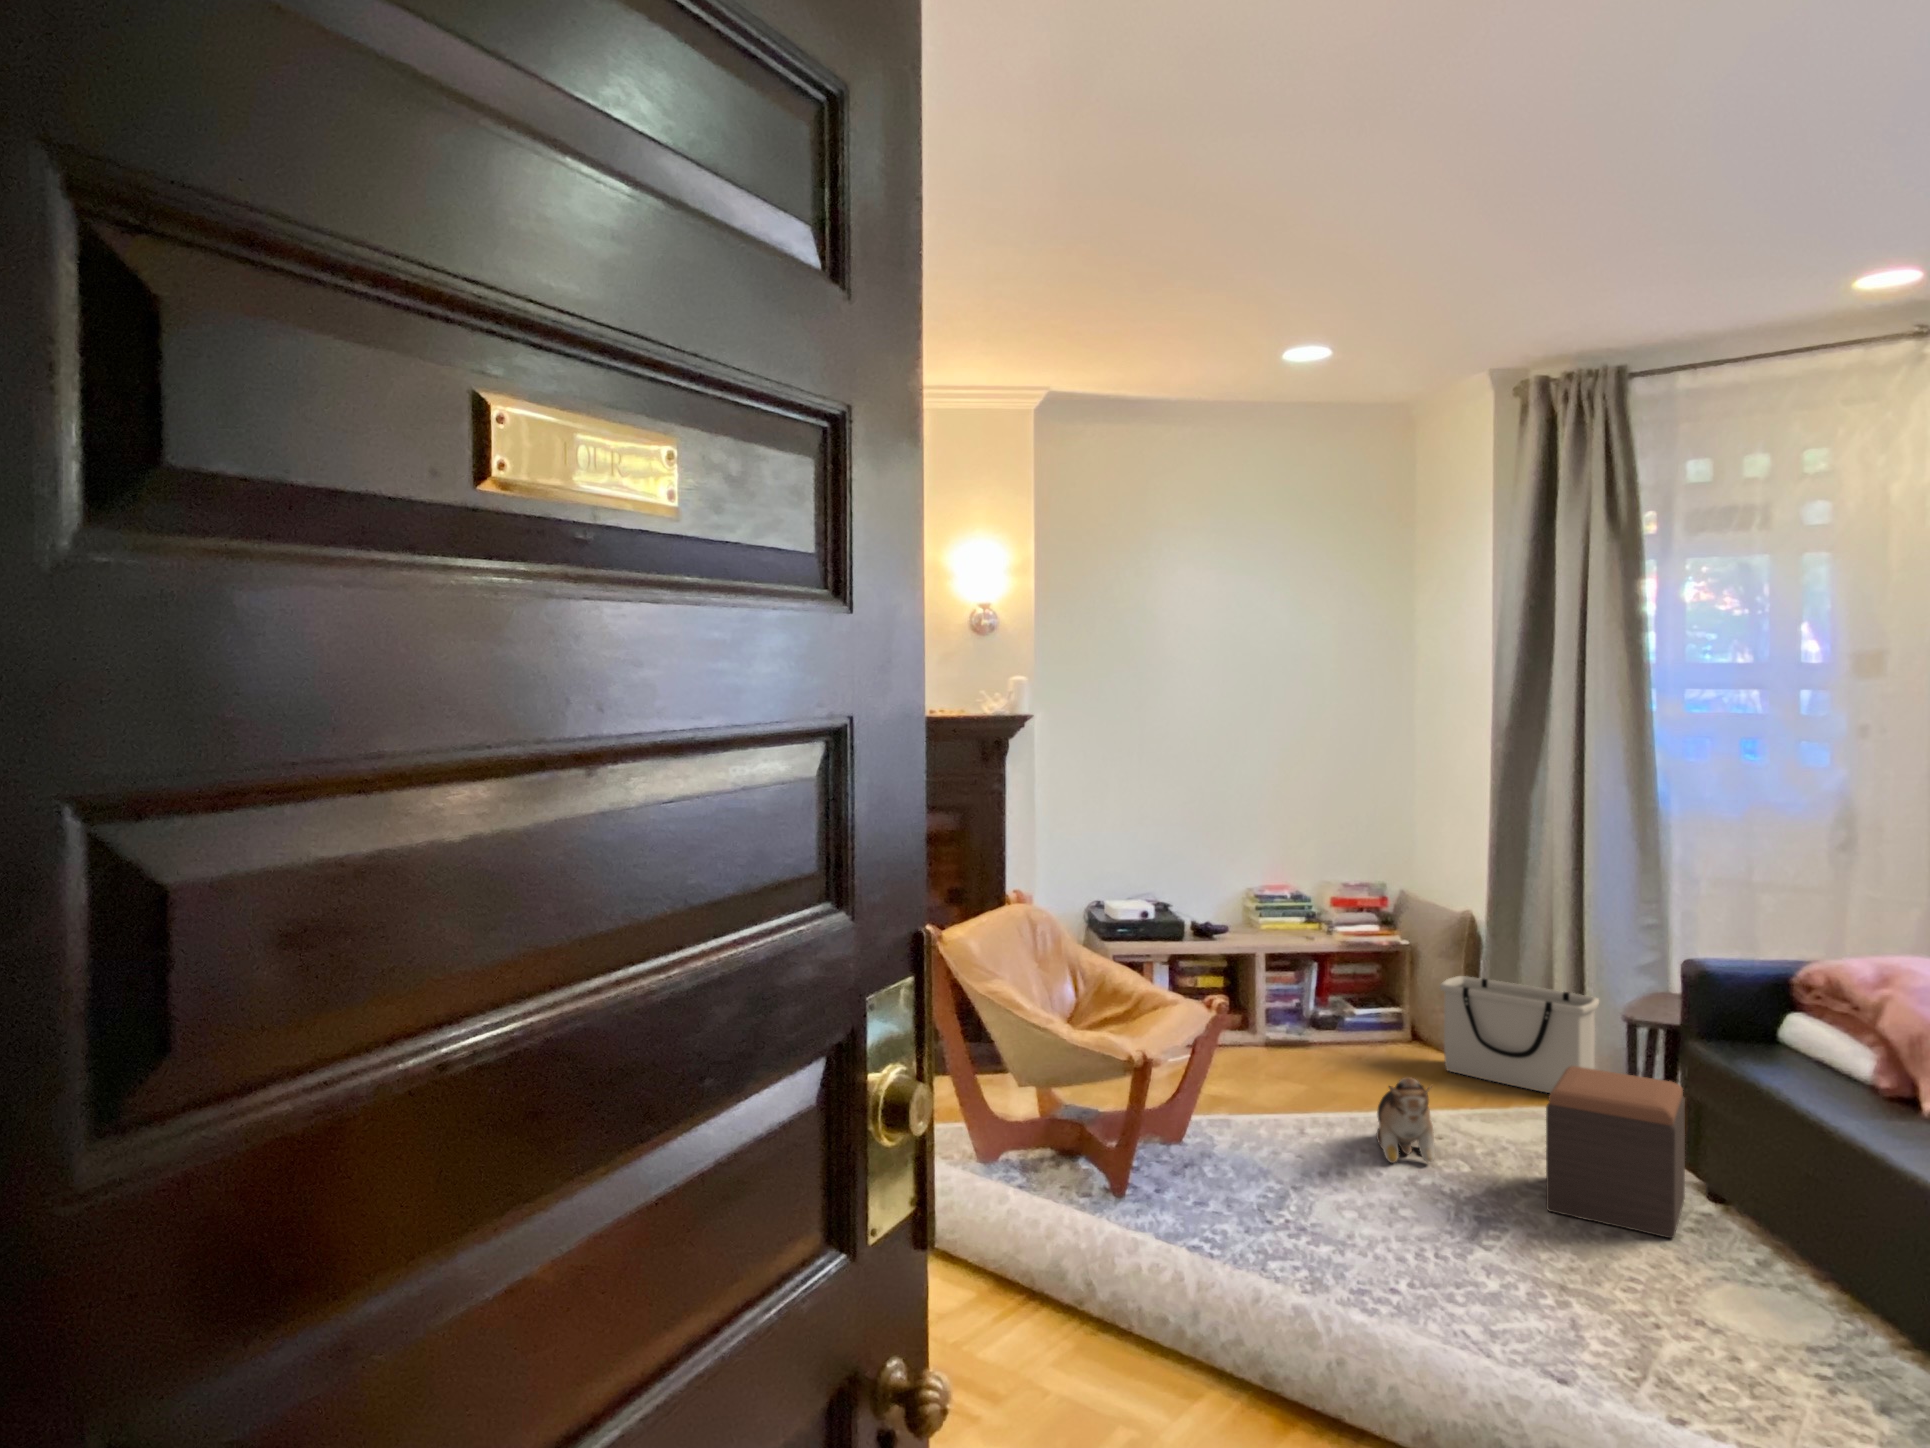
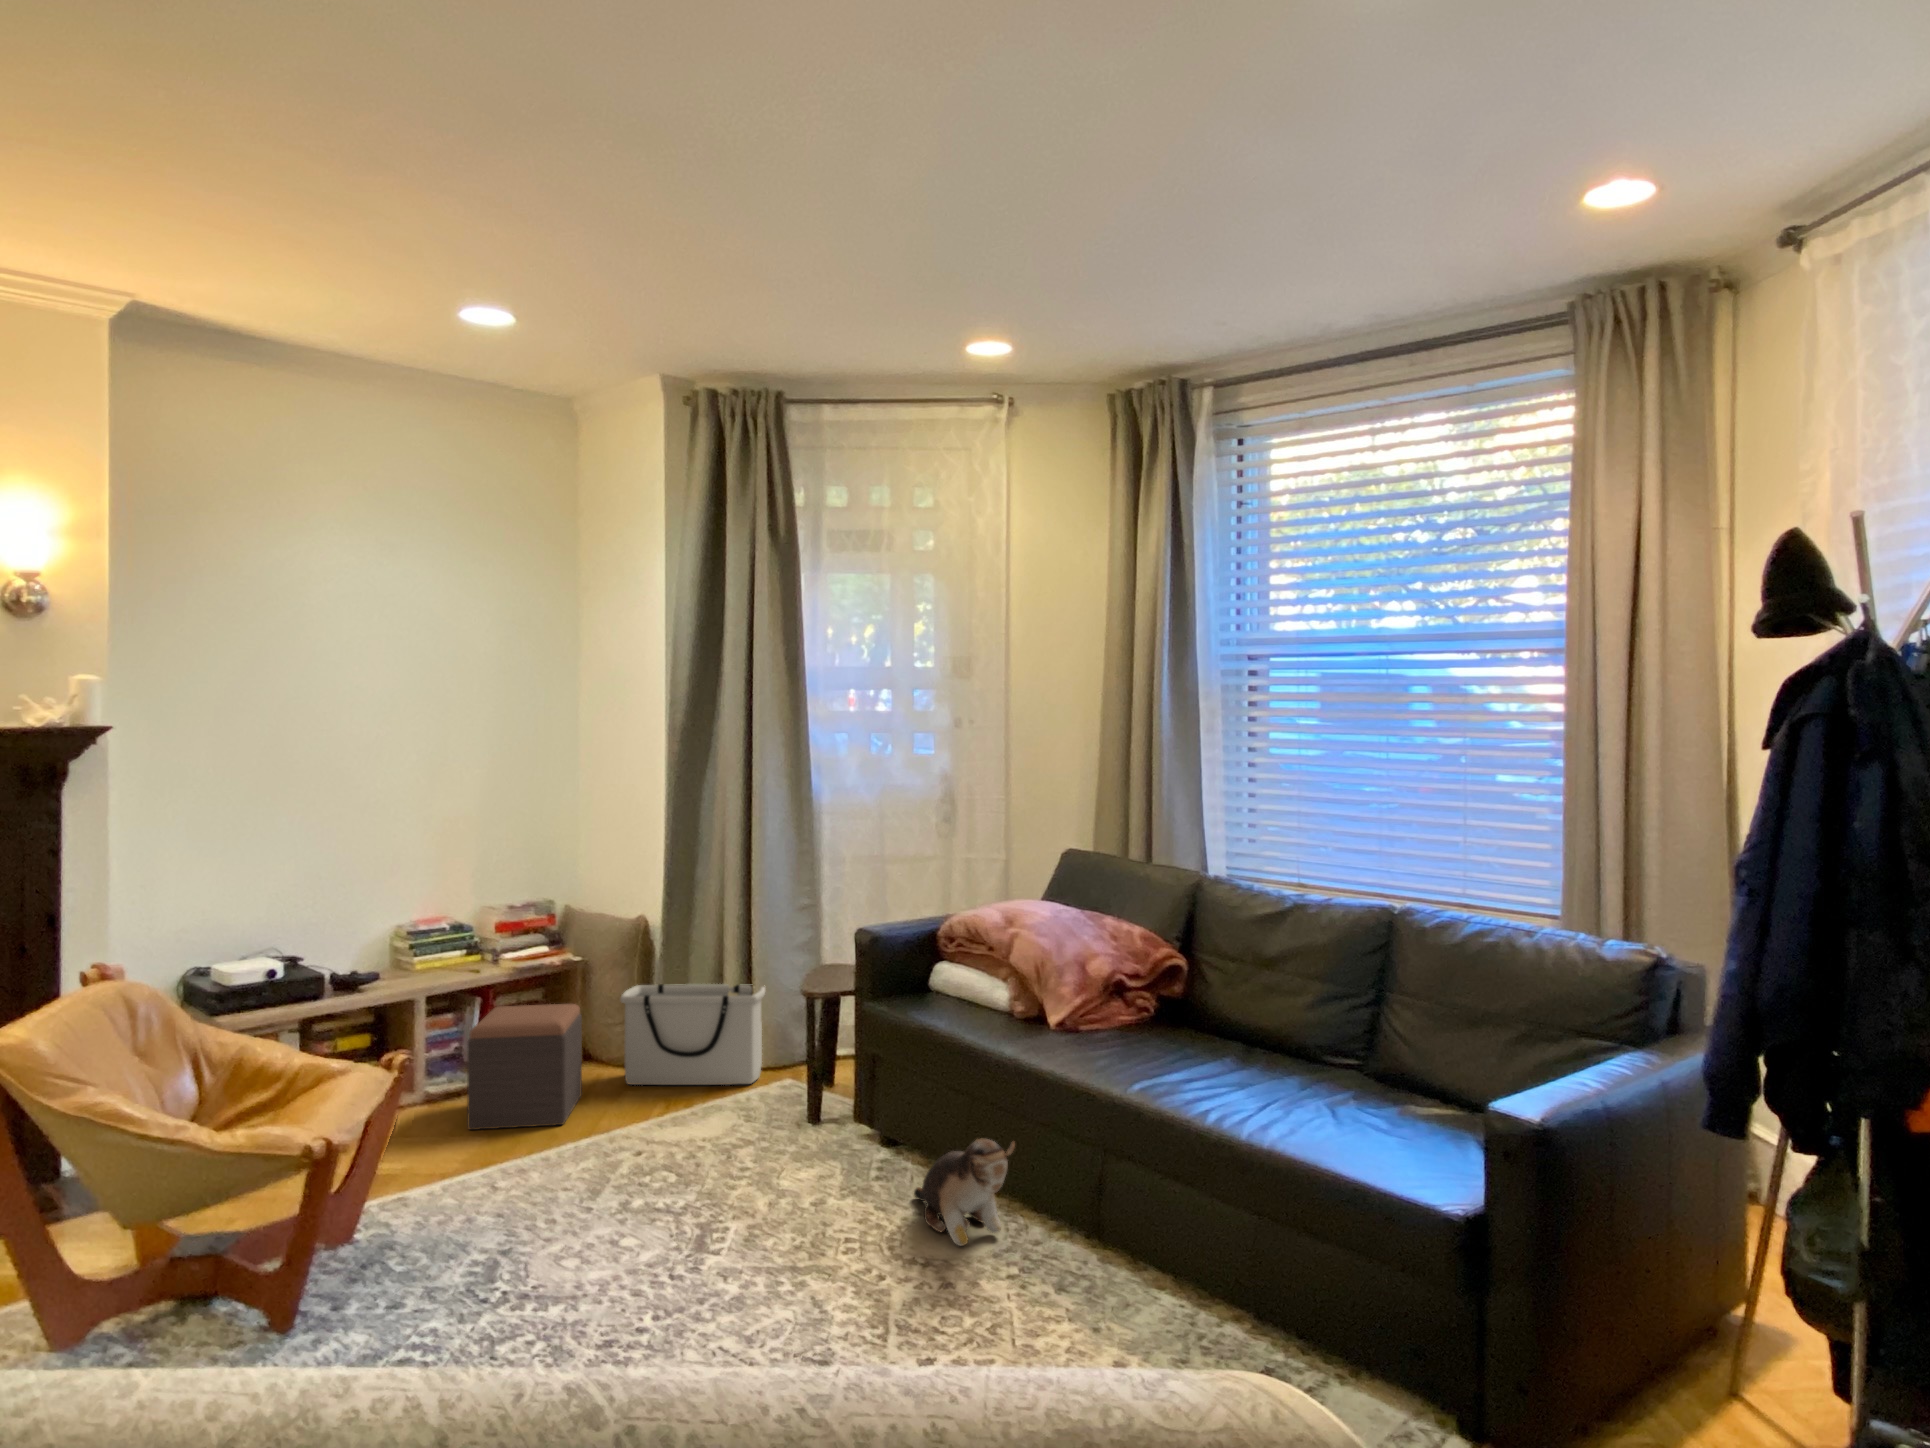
footstool: present [1546,1066,1685,1238] -> present [467,1004,582,1130]
plush toy: present [1376,1077,1435,1163] -> present [914,1138,1015,1246]

